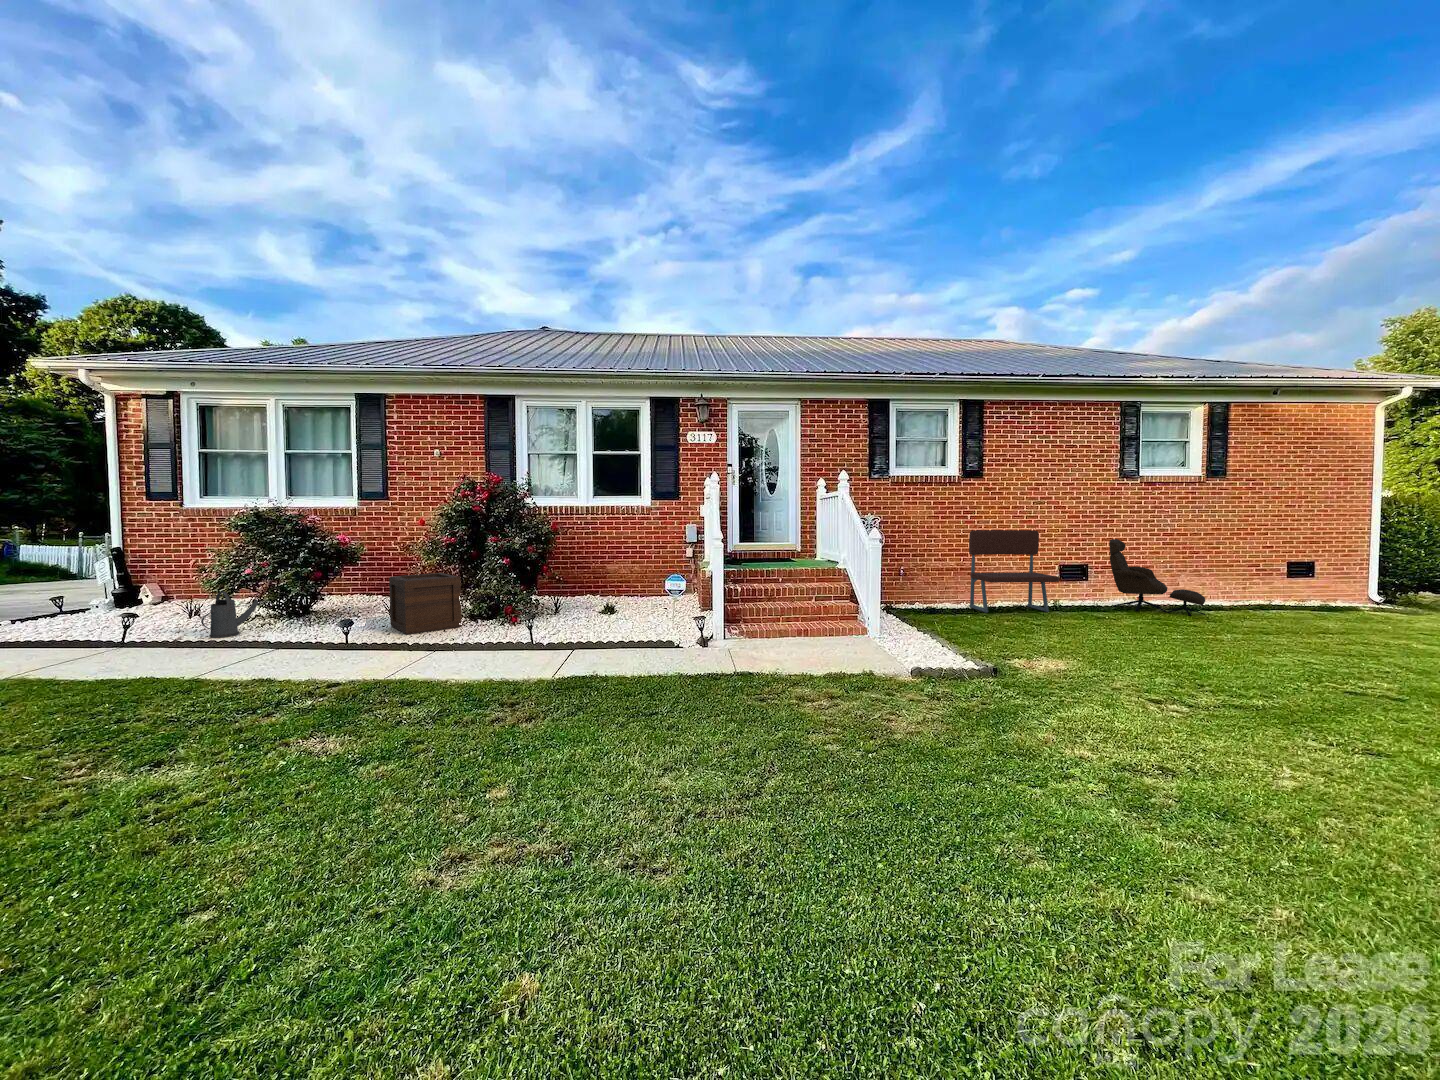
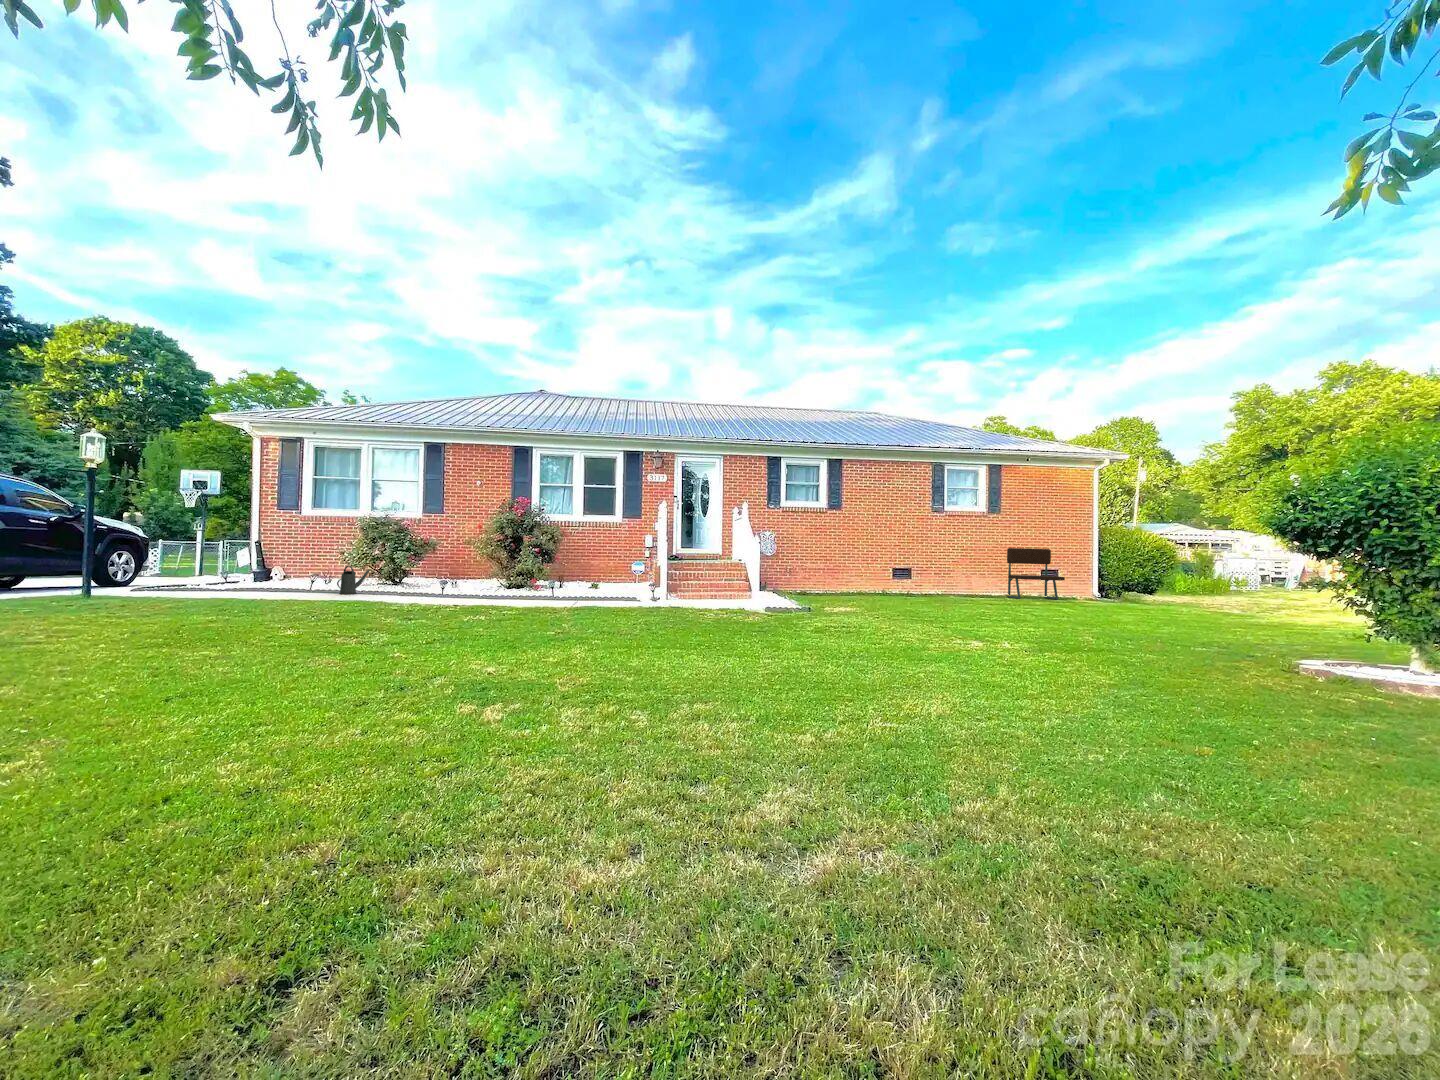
bench: present [969,530,1060,613] -> present [1007,548,1065,600]
lounge chair: present [1109,539,1205,616] -> none [922,552,977,600]
wooden crate: present [389,573,462,635] -> none [451,561,499,596]

